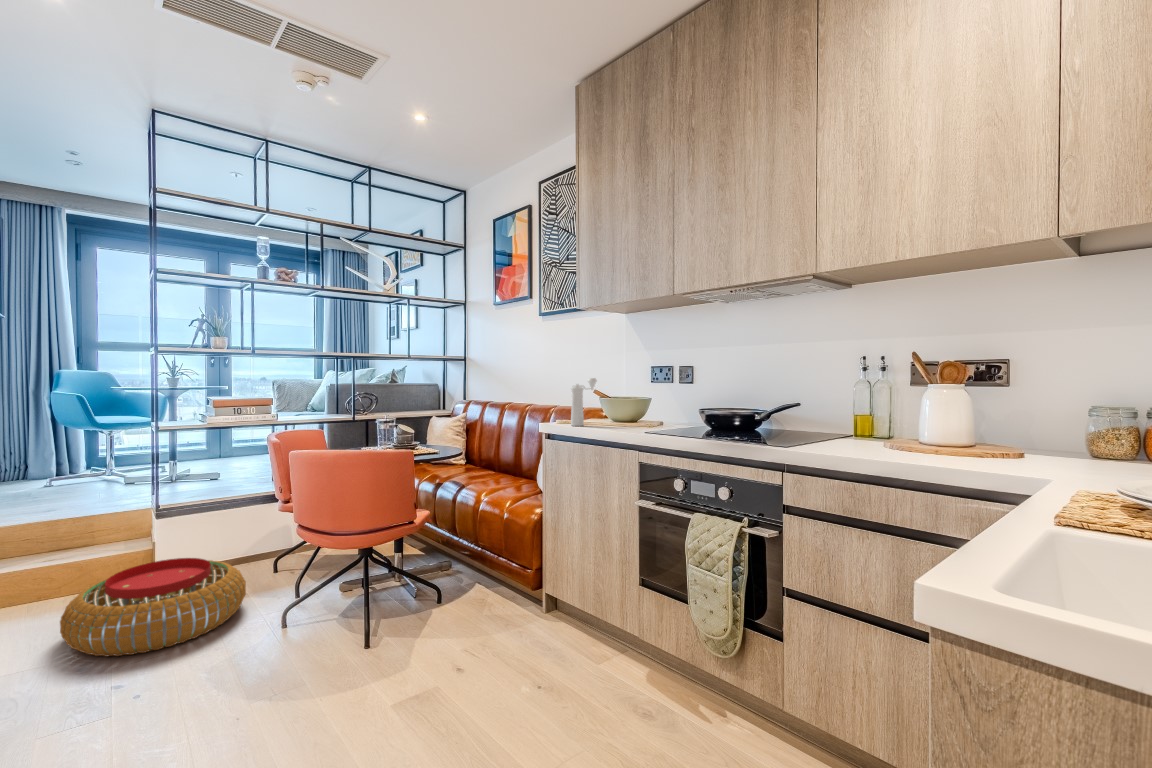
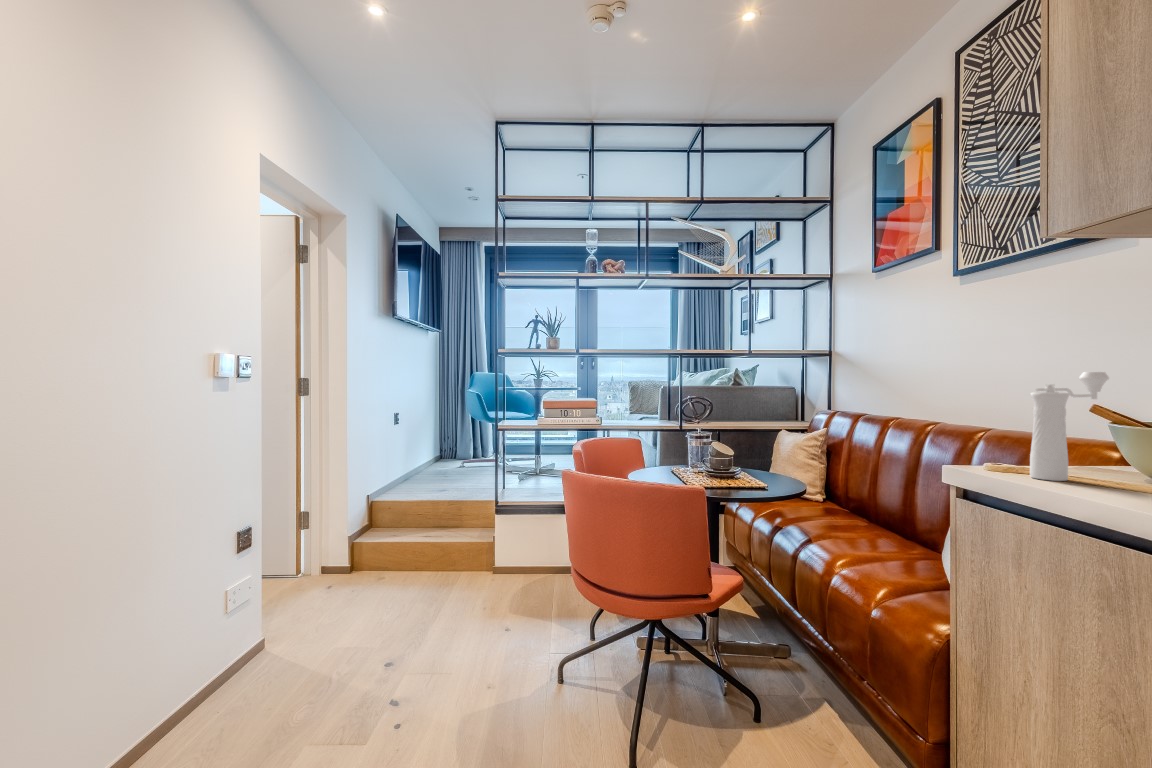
pouf: present [60,558,246,657] -> none [386,562,542,666]

